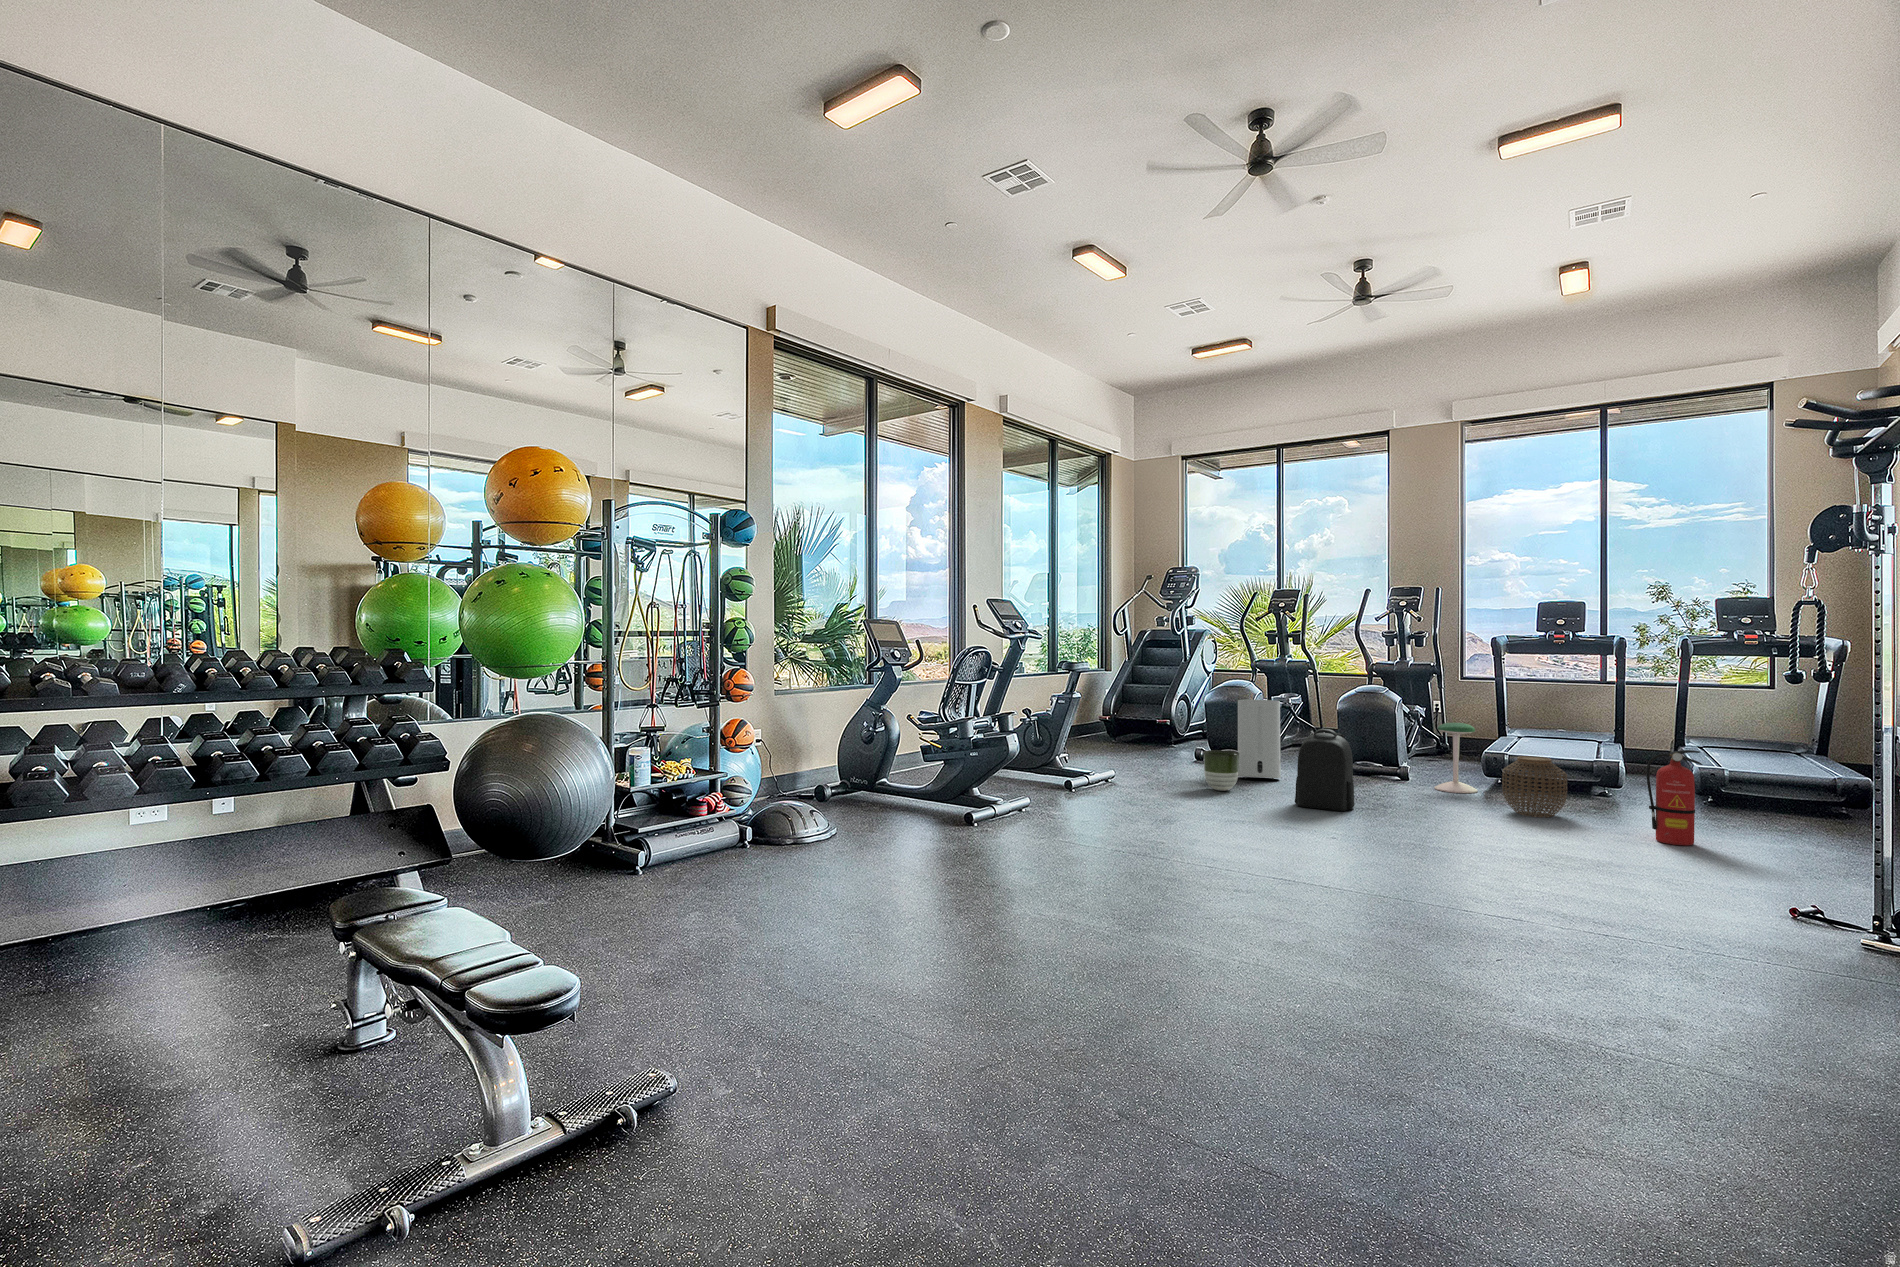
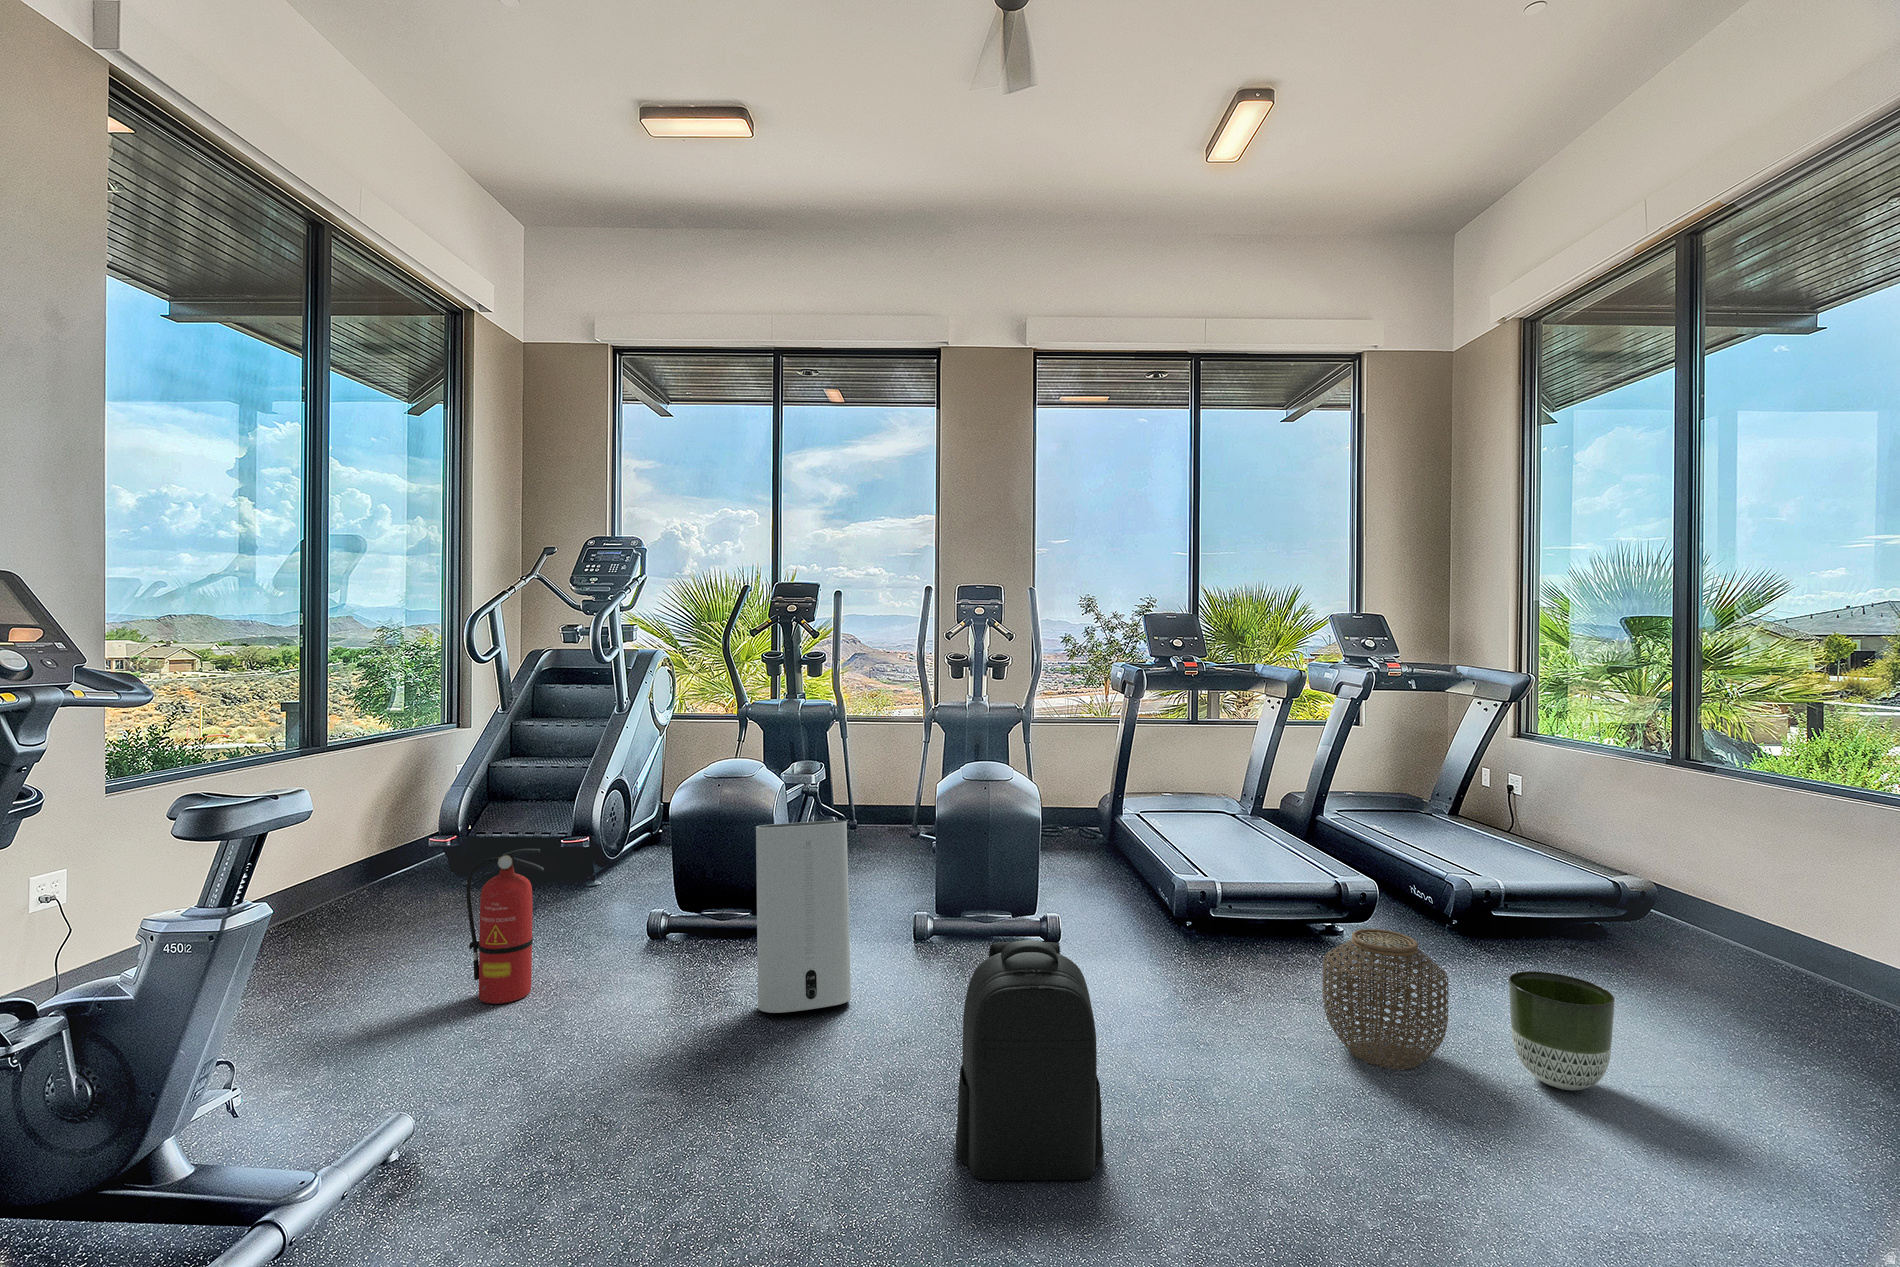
stool: present [1434,722,1478,793] -> none [1123,838,1196,981]
planter: present [1204,750,1239,791] -> present [1509,971,1615,1090]
fire extinguisher: present [1646,750,1702,846] -> present [466,849,544,1004]

